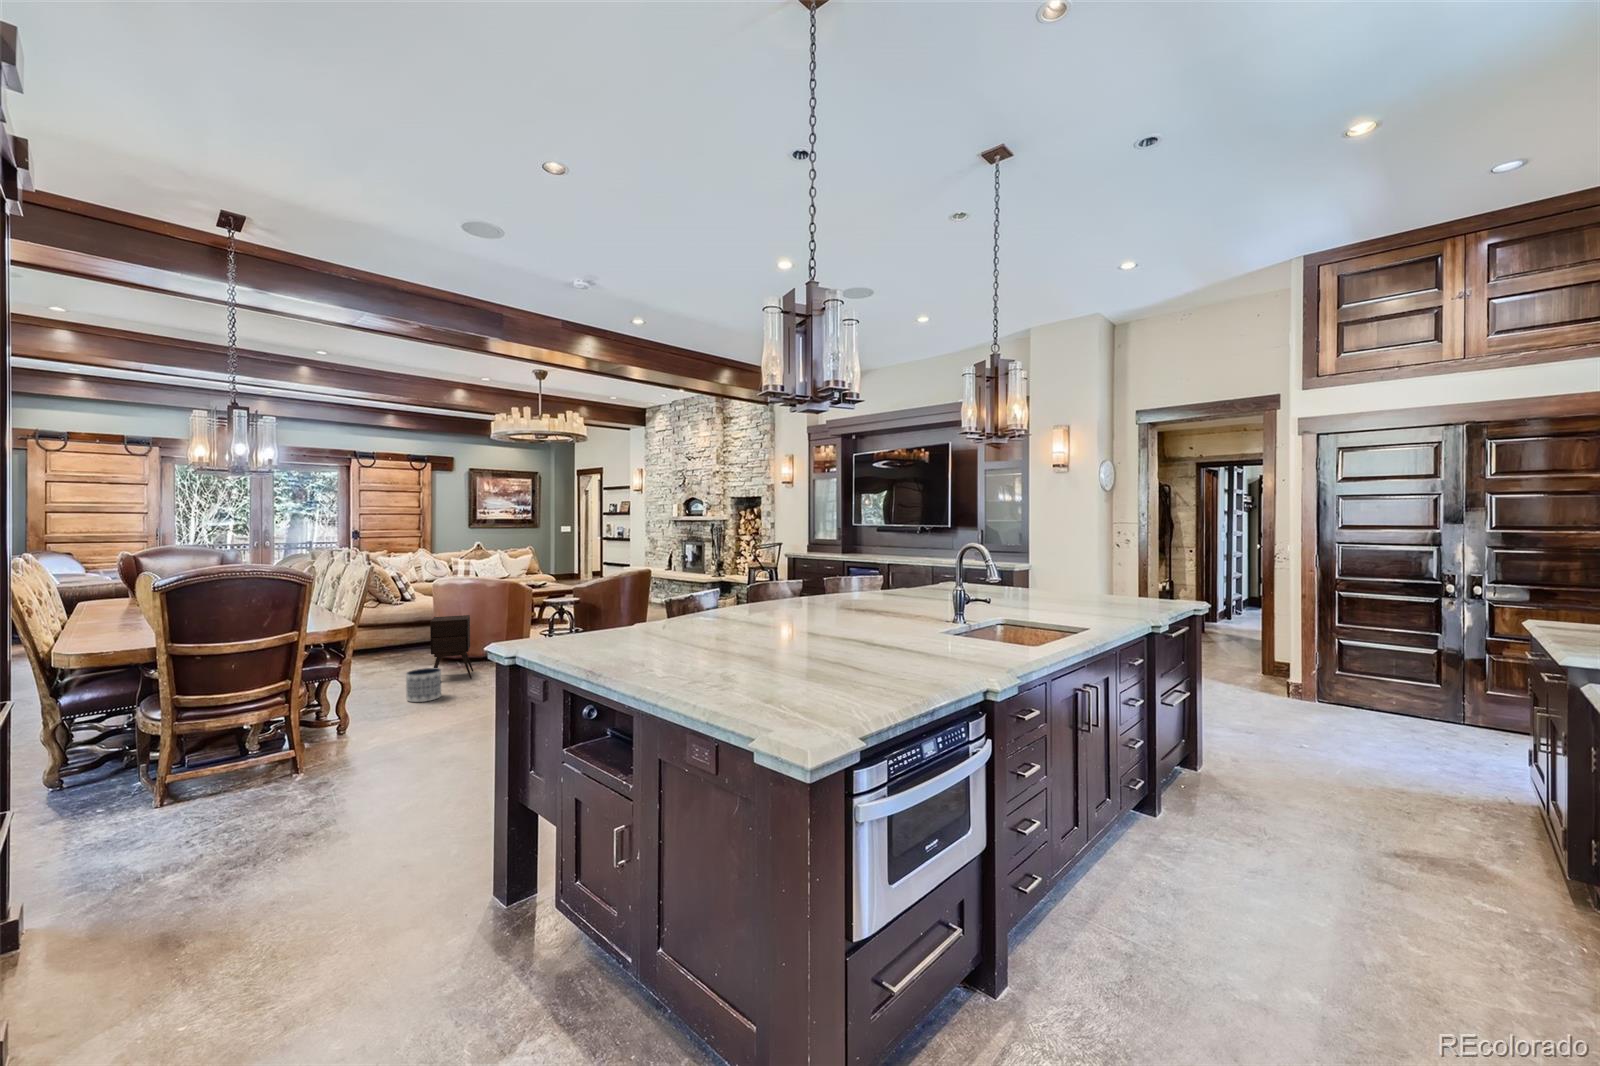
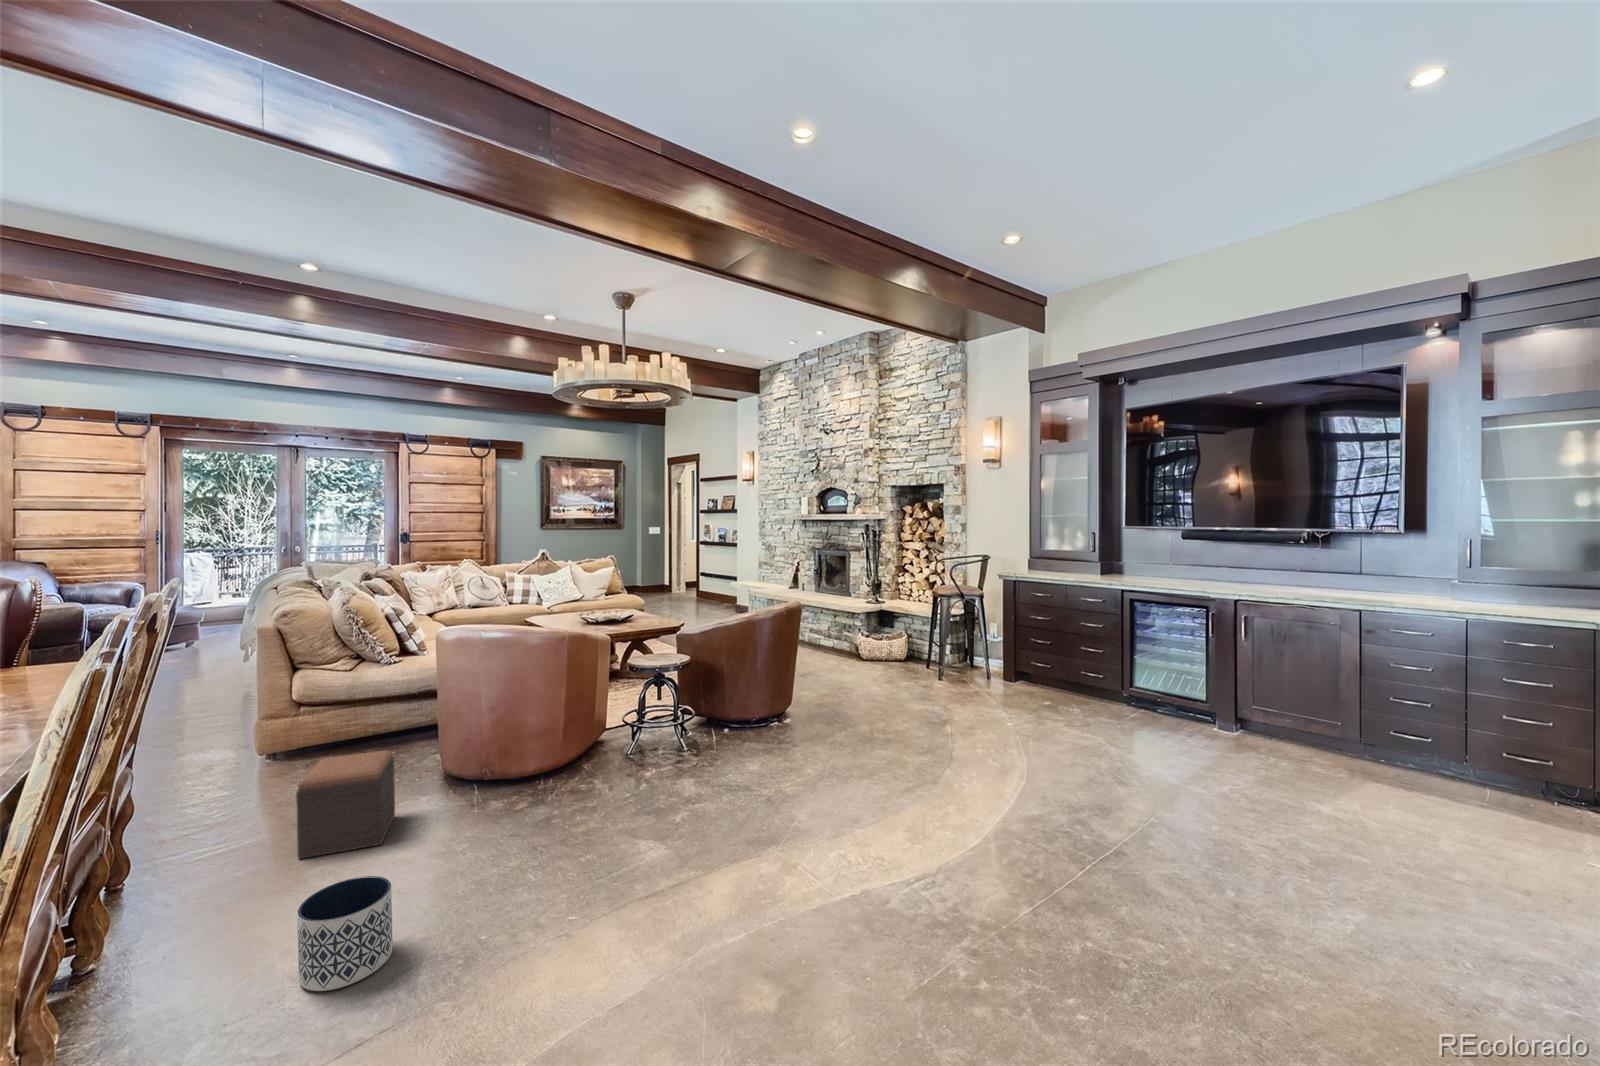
side table: present [430,615,473,679] -> none [395,710,498,873]
footstool: none [378,637,418,681] -> present [296,750,395,859]

